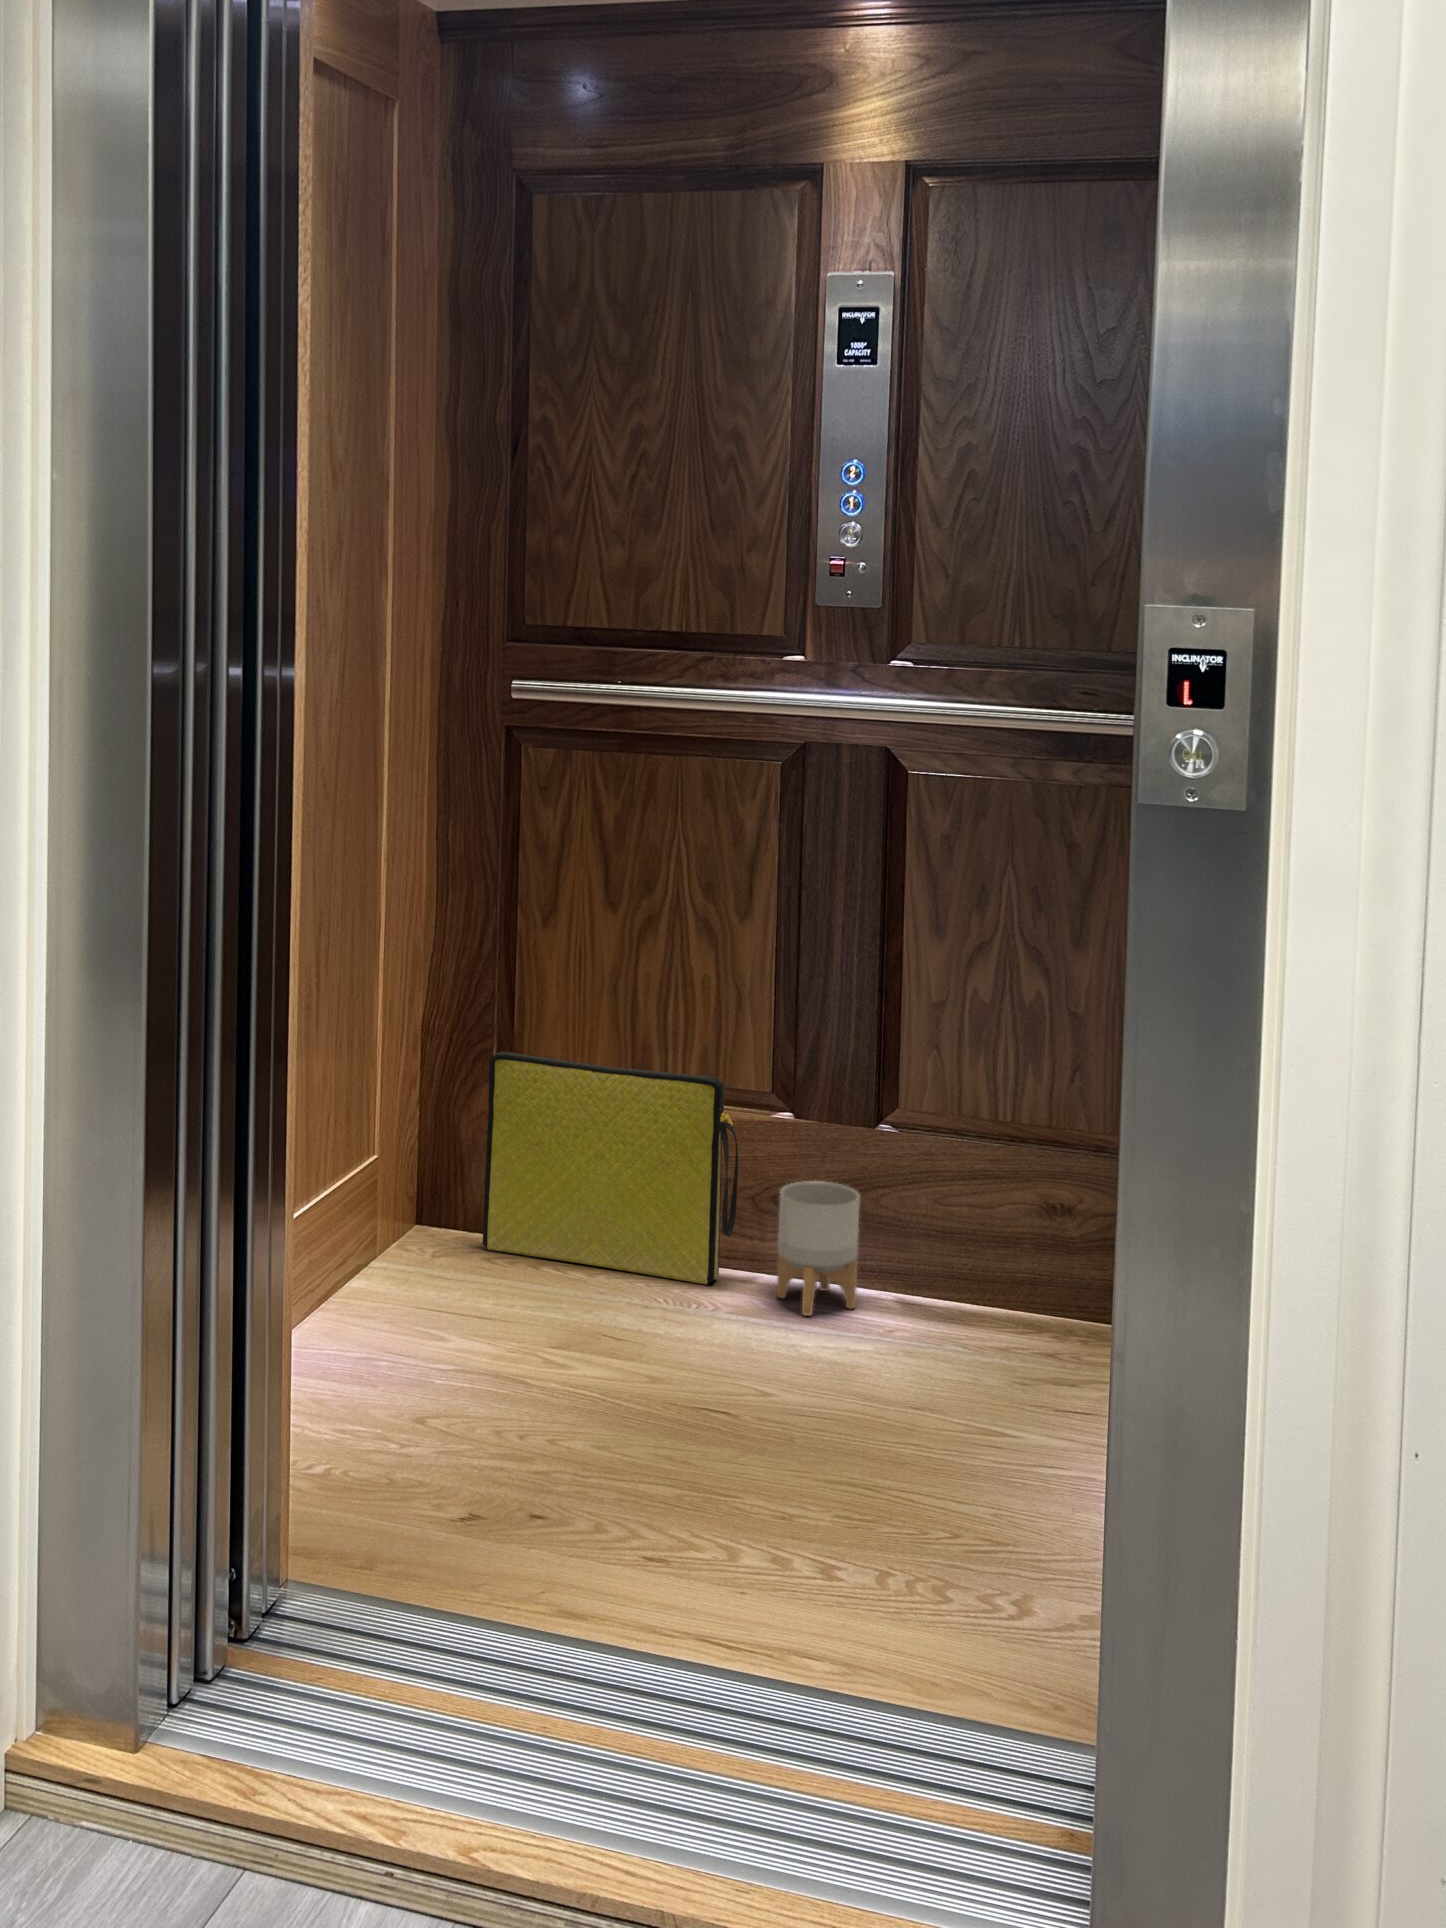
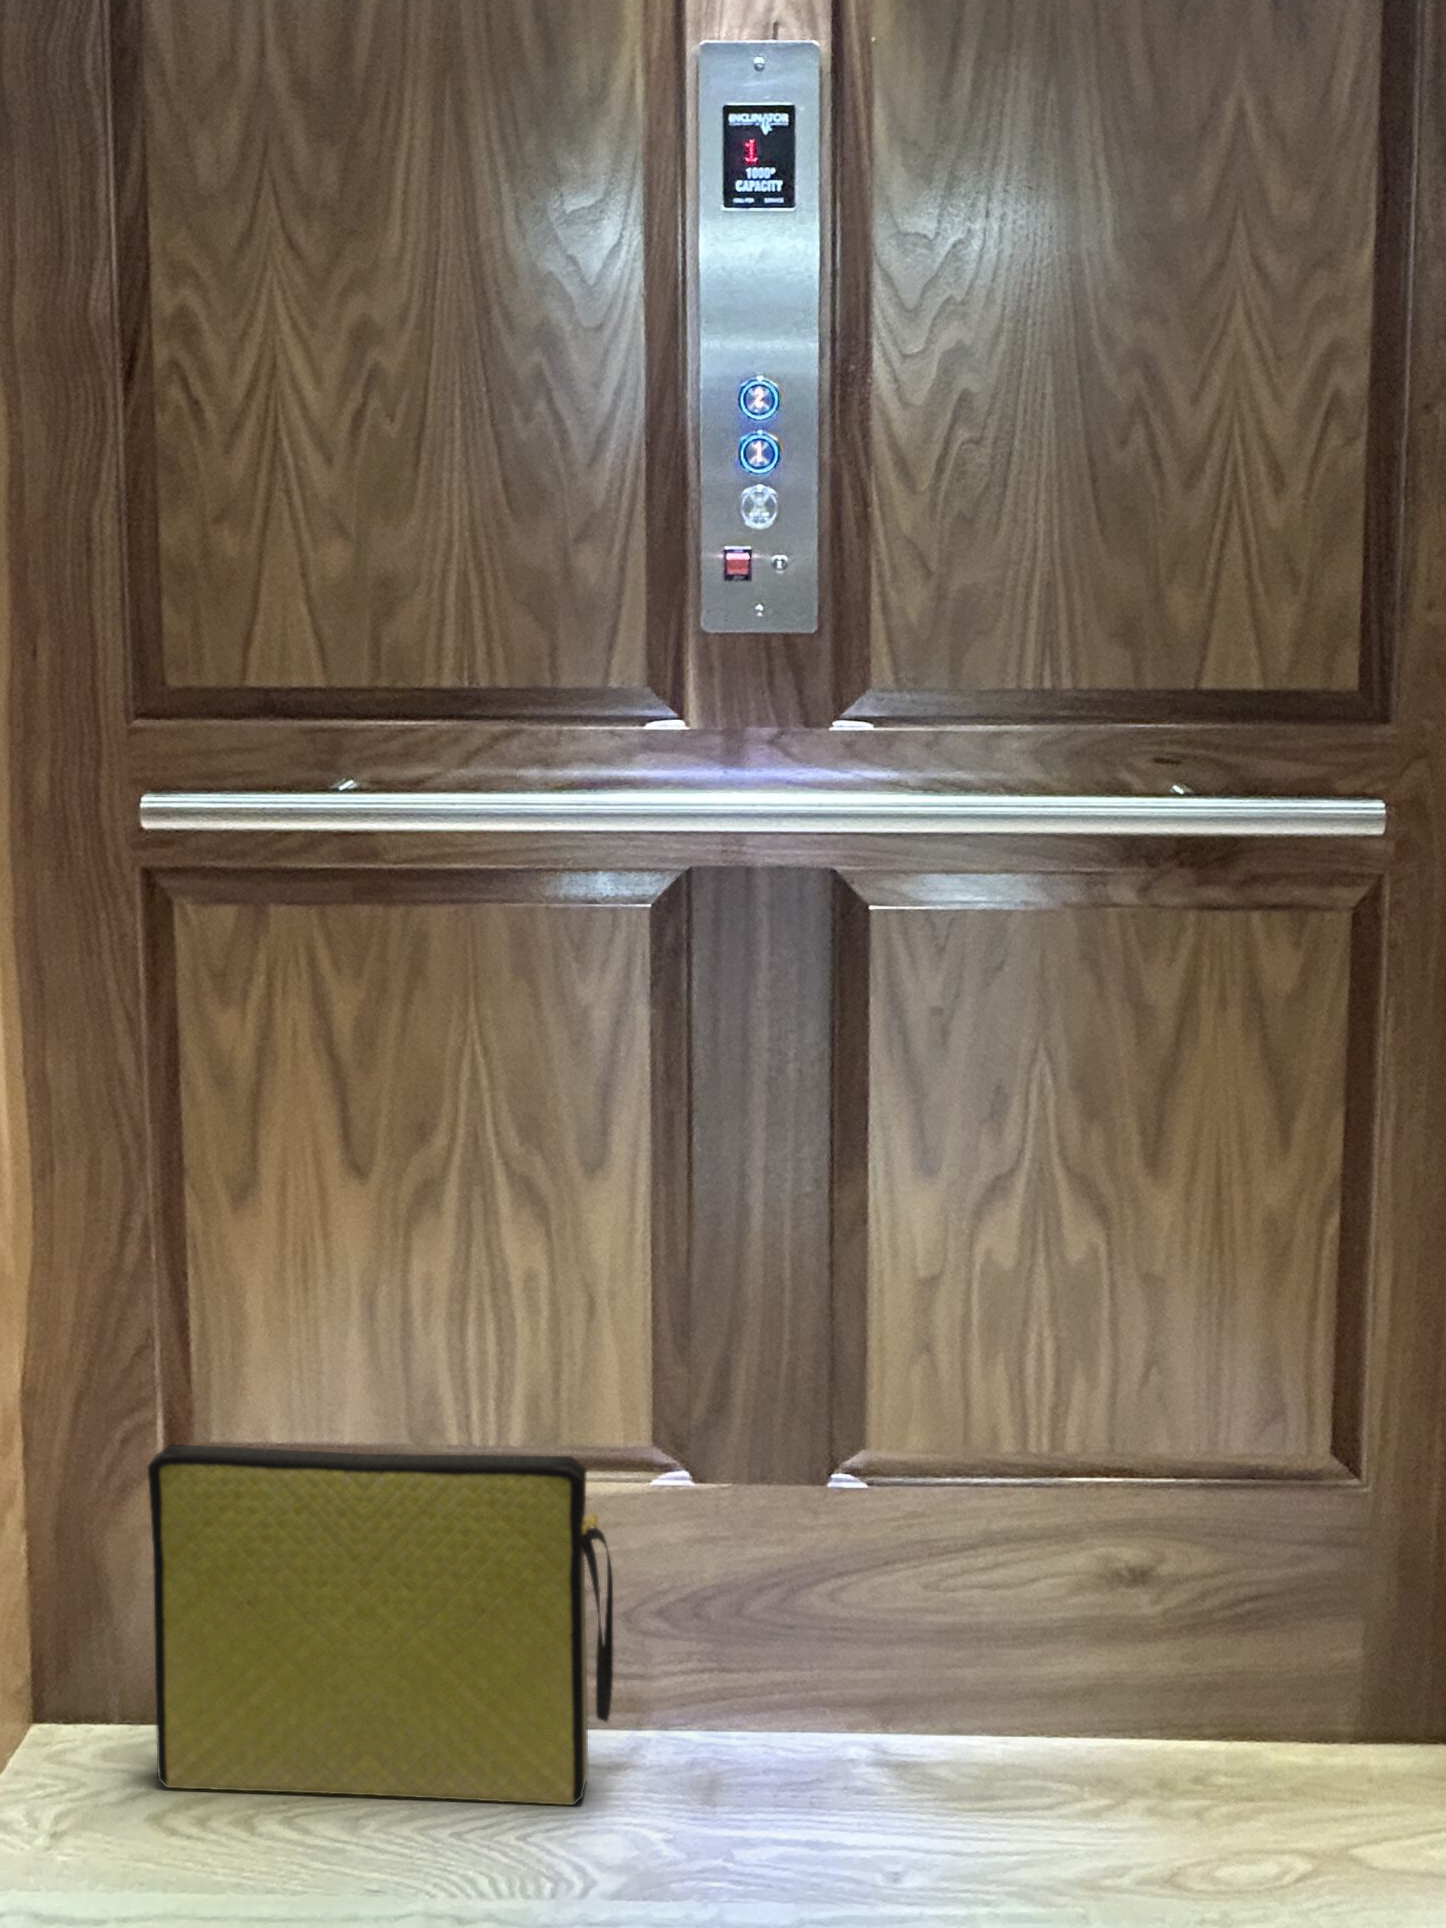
planter: present [777,1181,860,1316] -> none [698,1594,834,1871]

